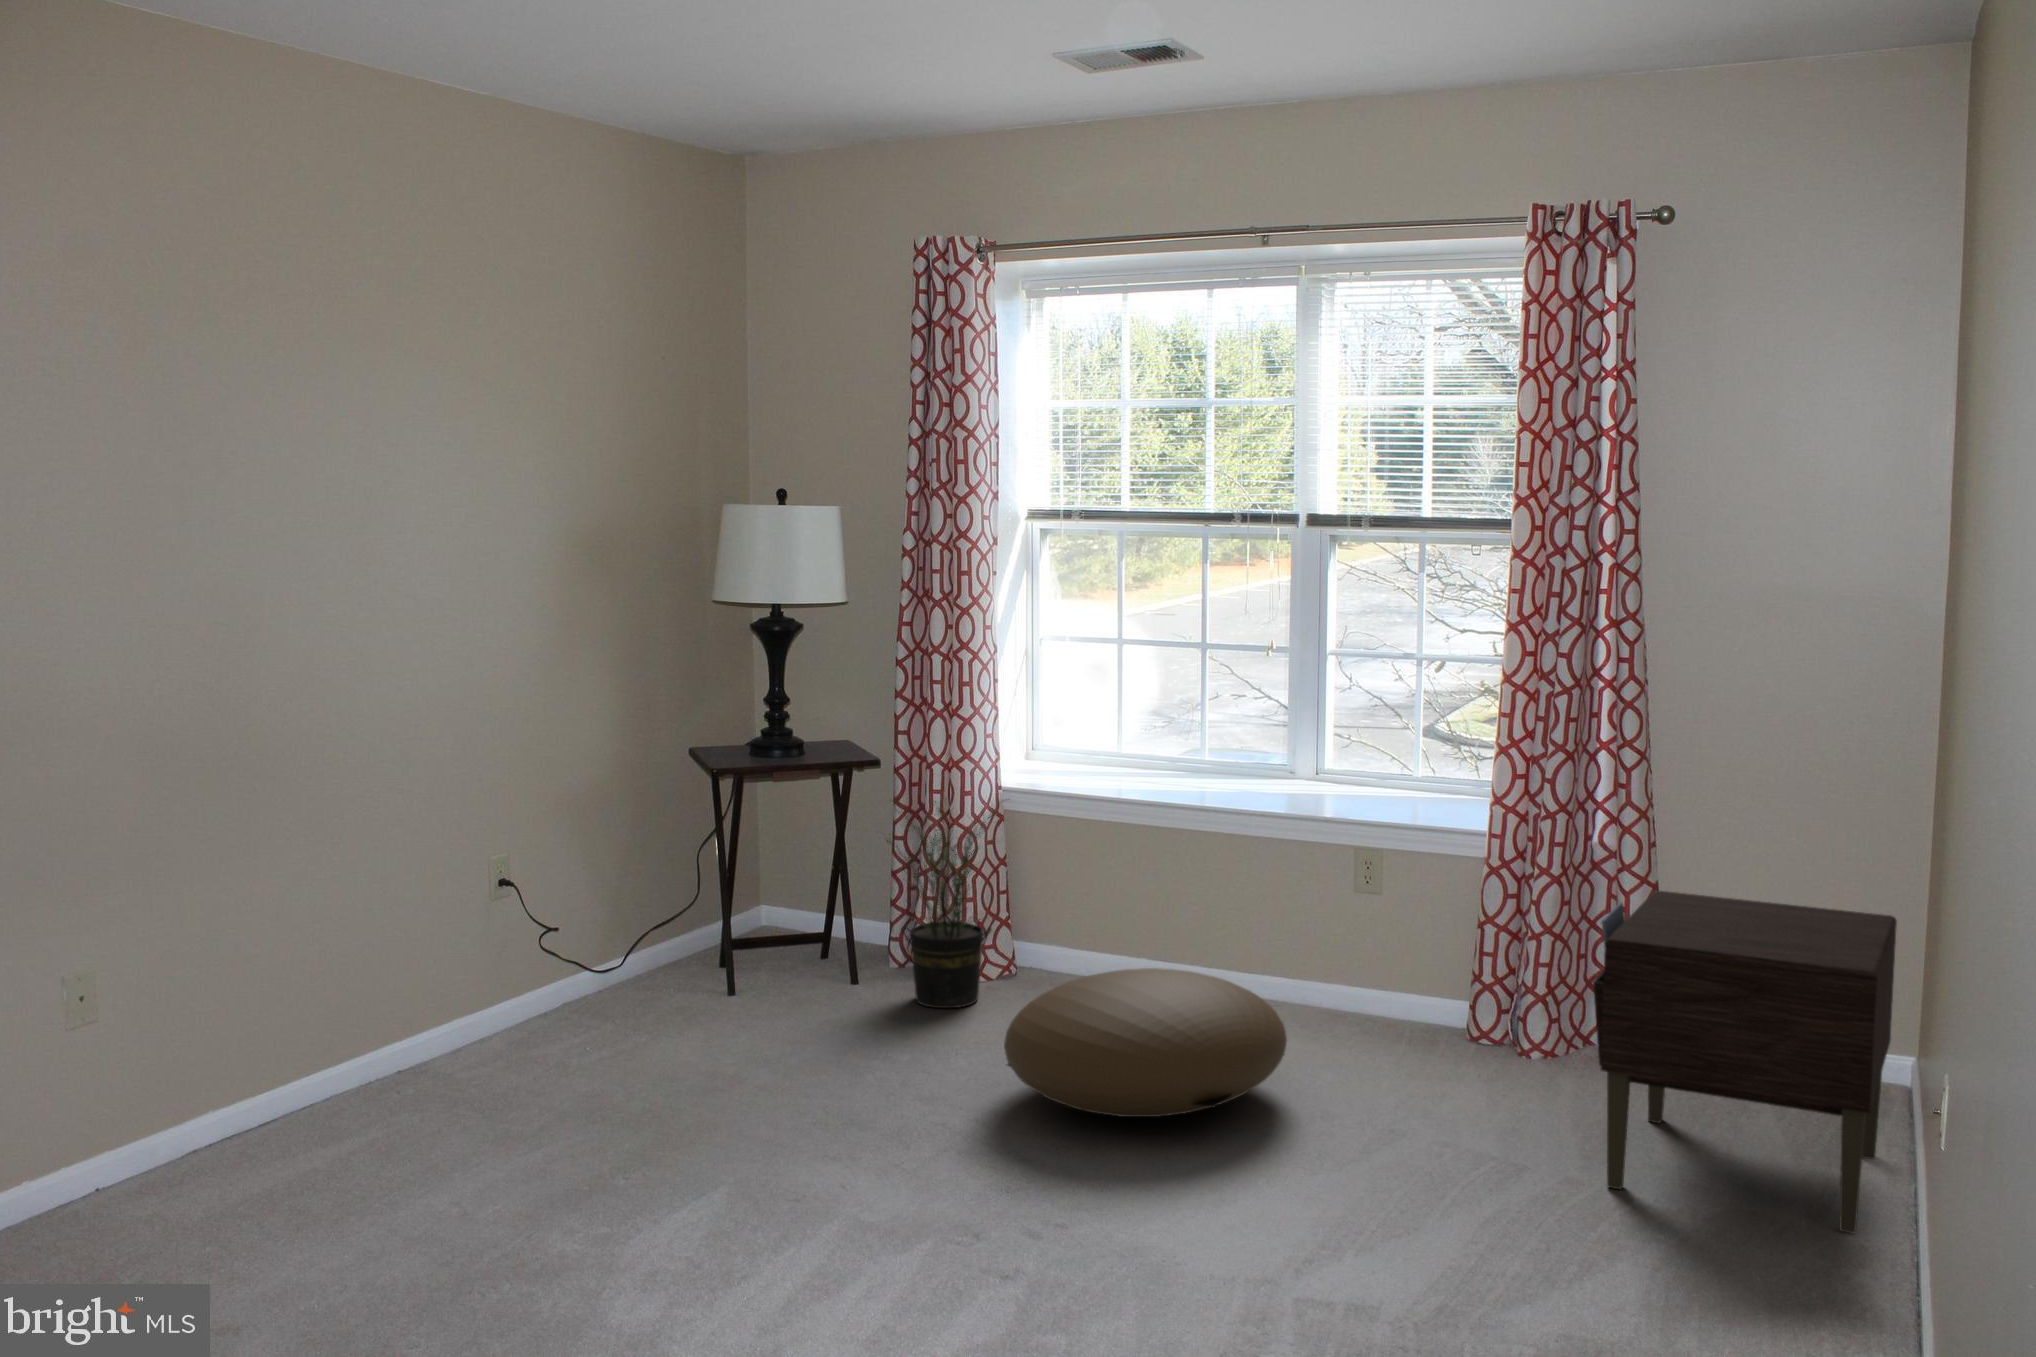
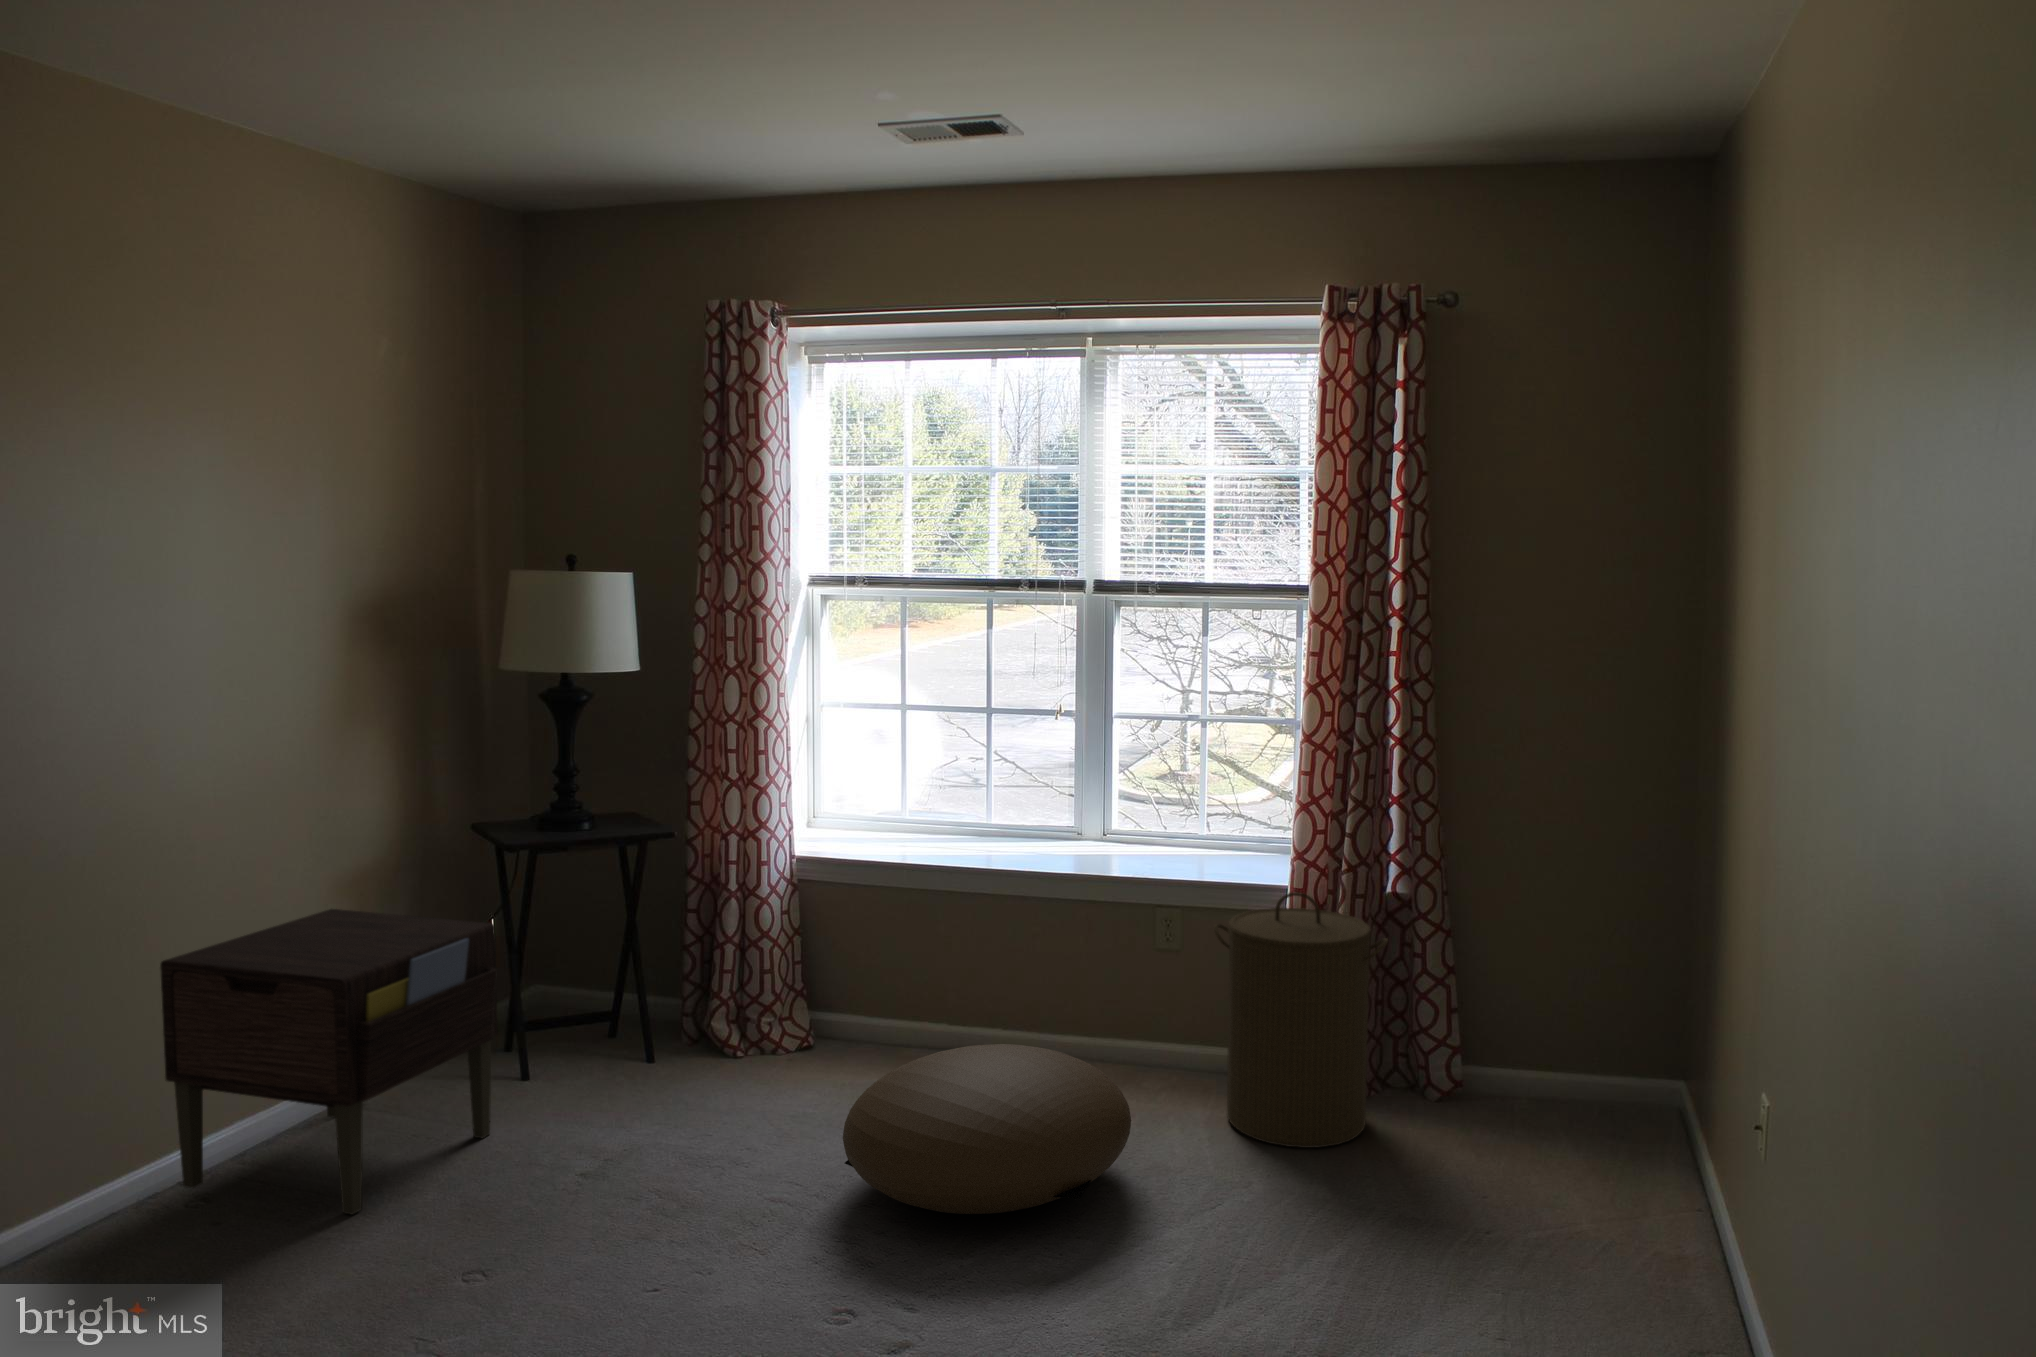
potted plant: present [887,791,998,1008] -> none [671,855,818,1089]
laundry hamper: none [1396,835,1575,1093] -> present [1214,892,1388,1148]
nightstand: present [1593,890,1897,1234] -> present [160,909,498,1214]

